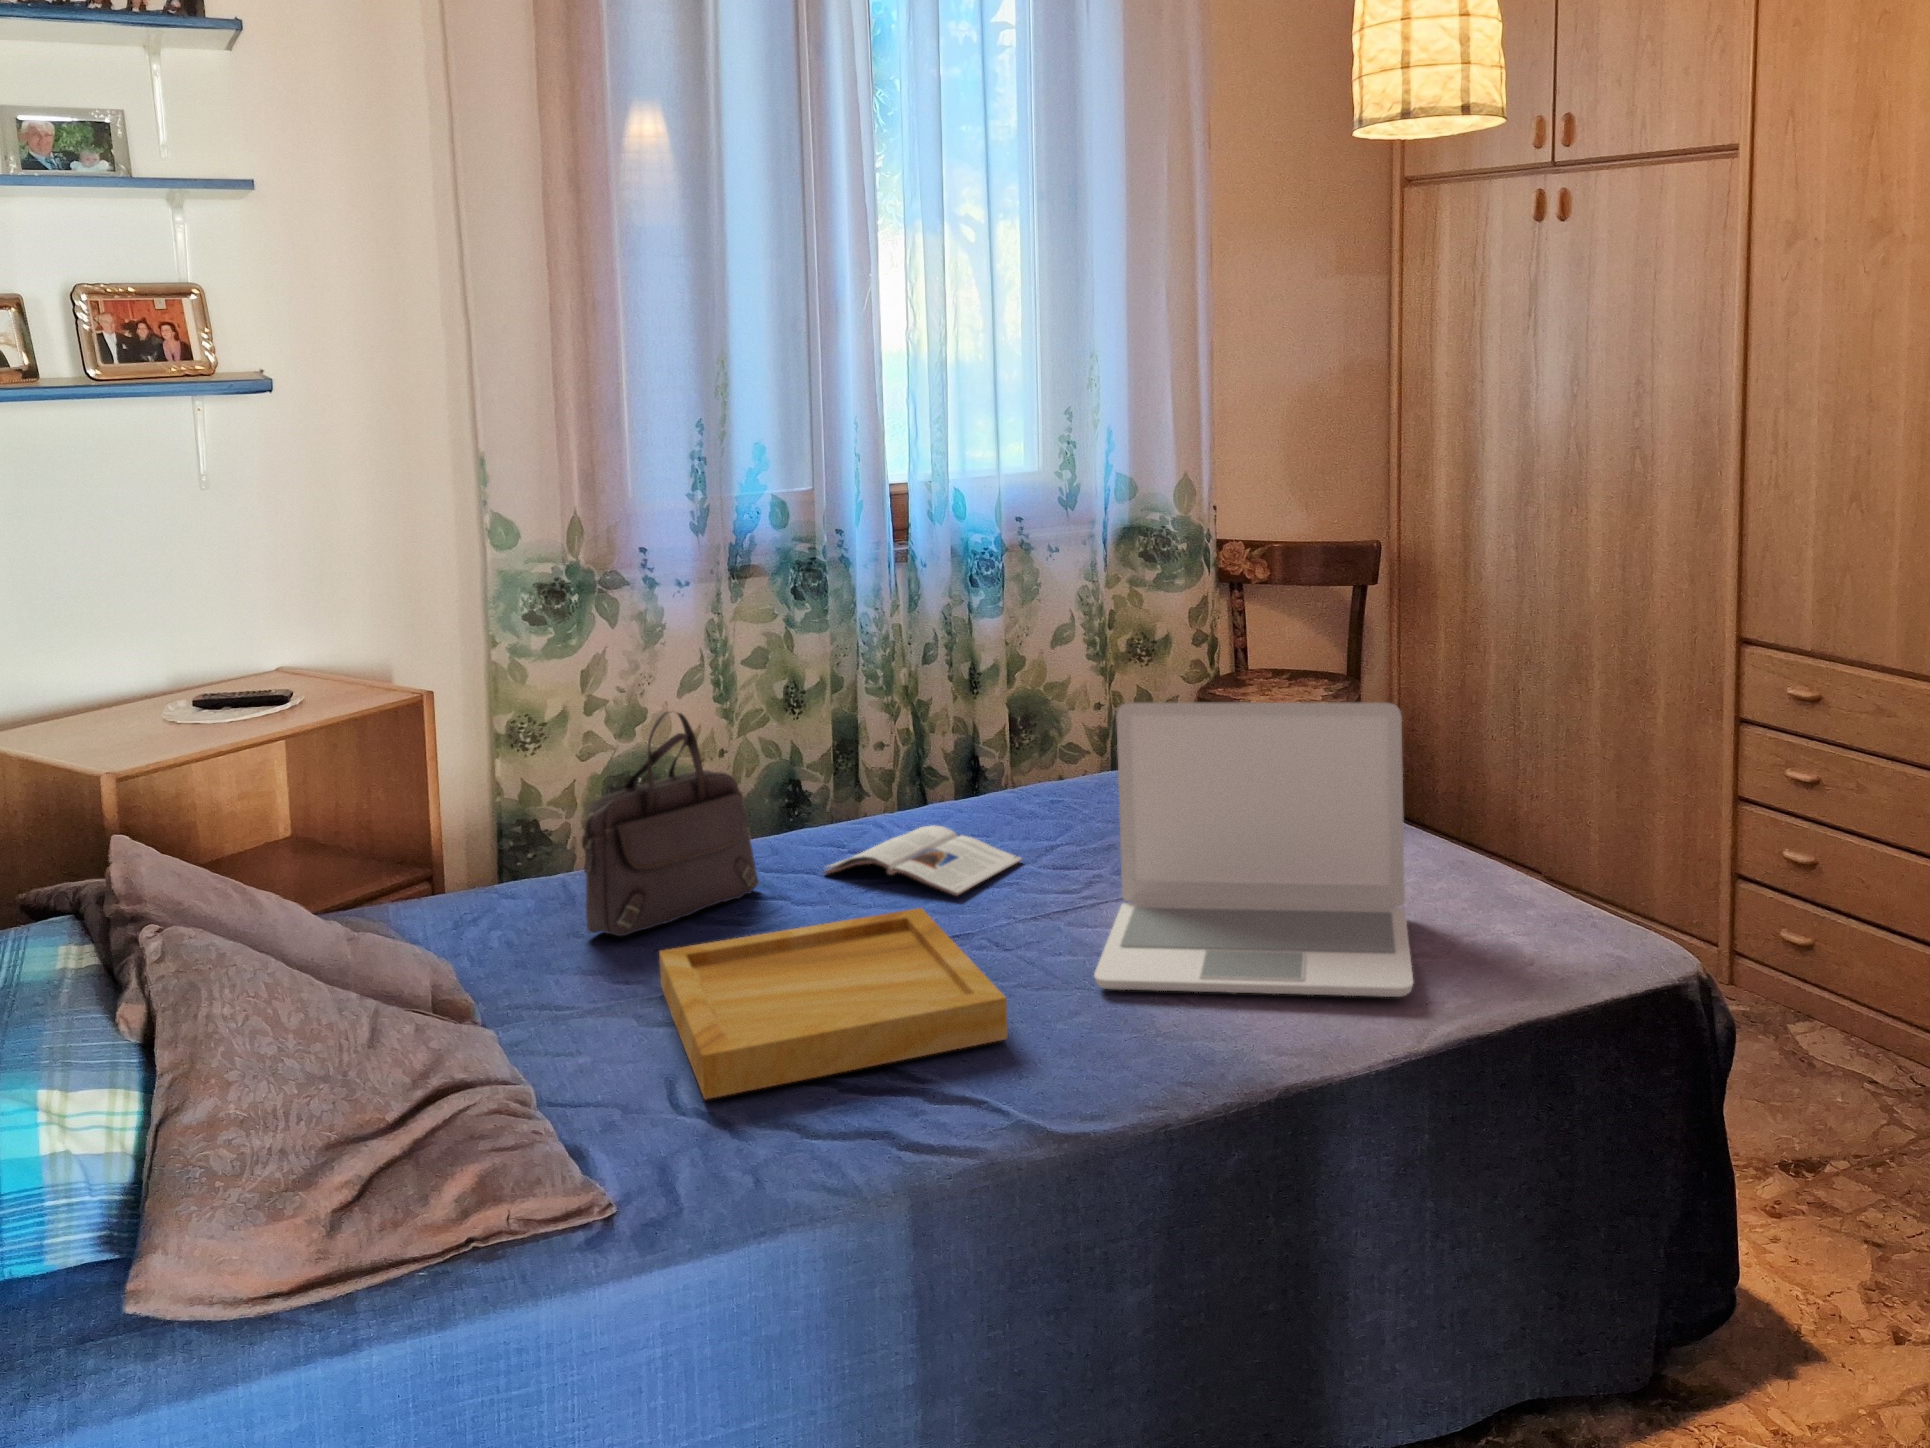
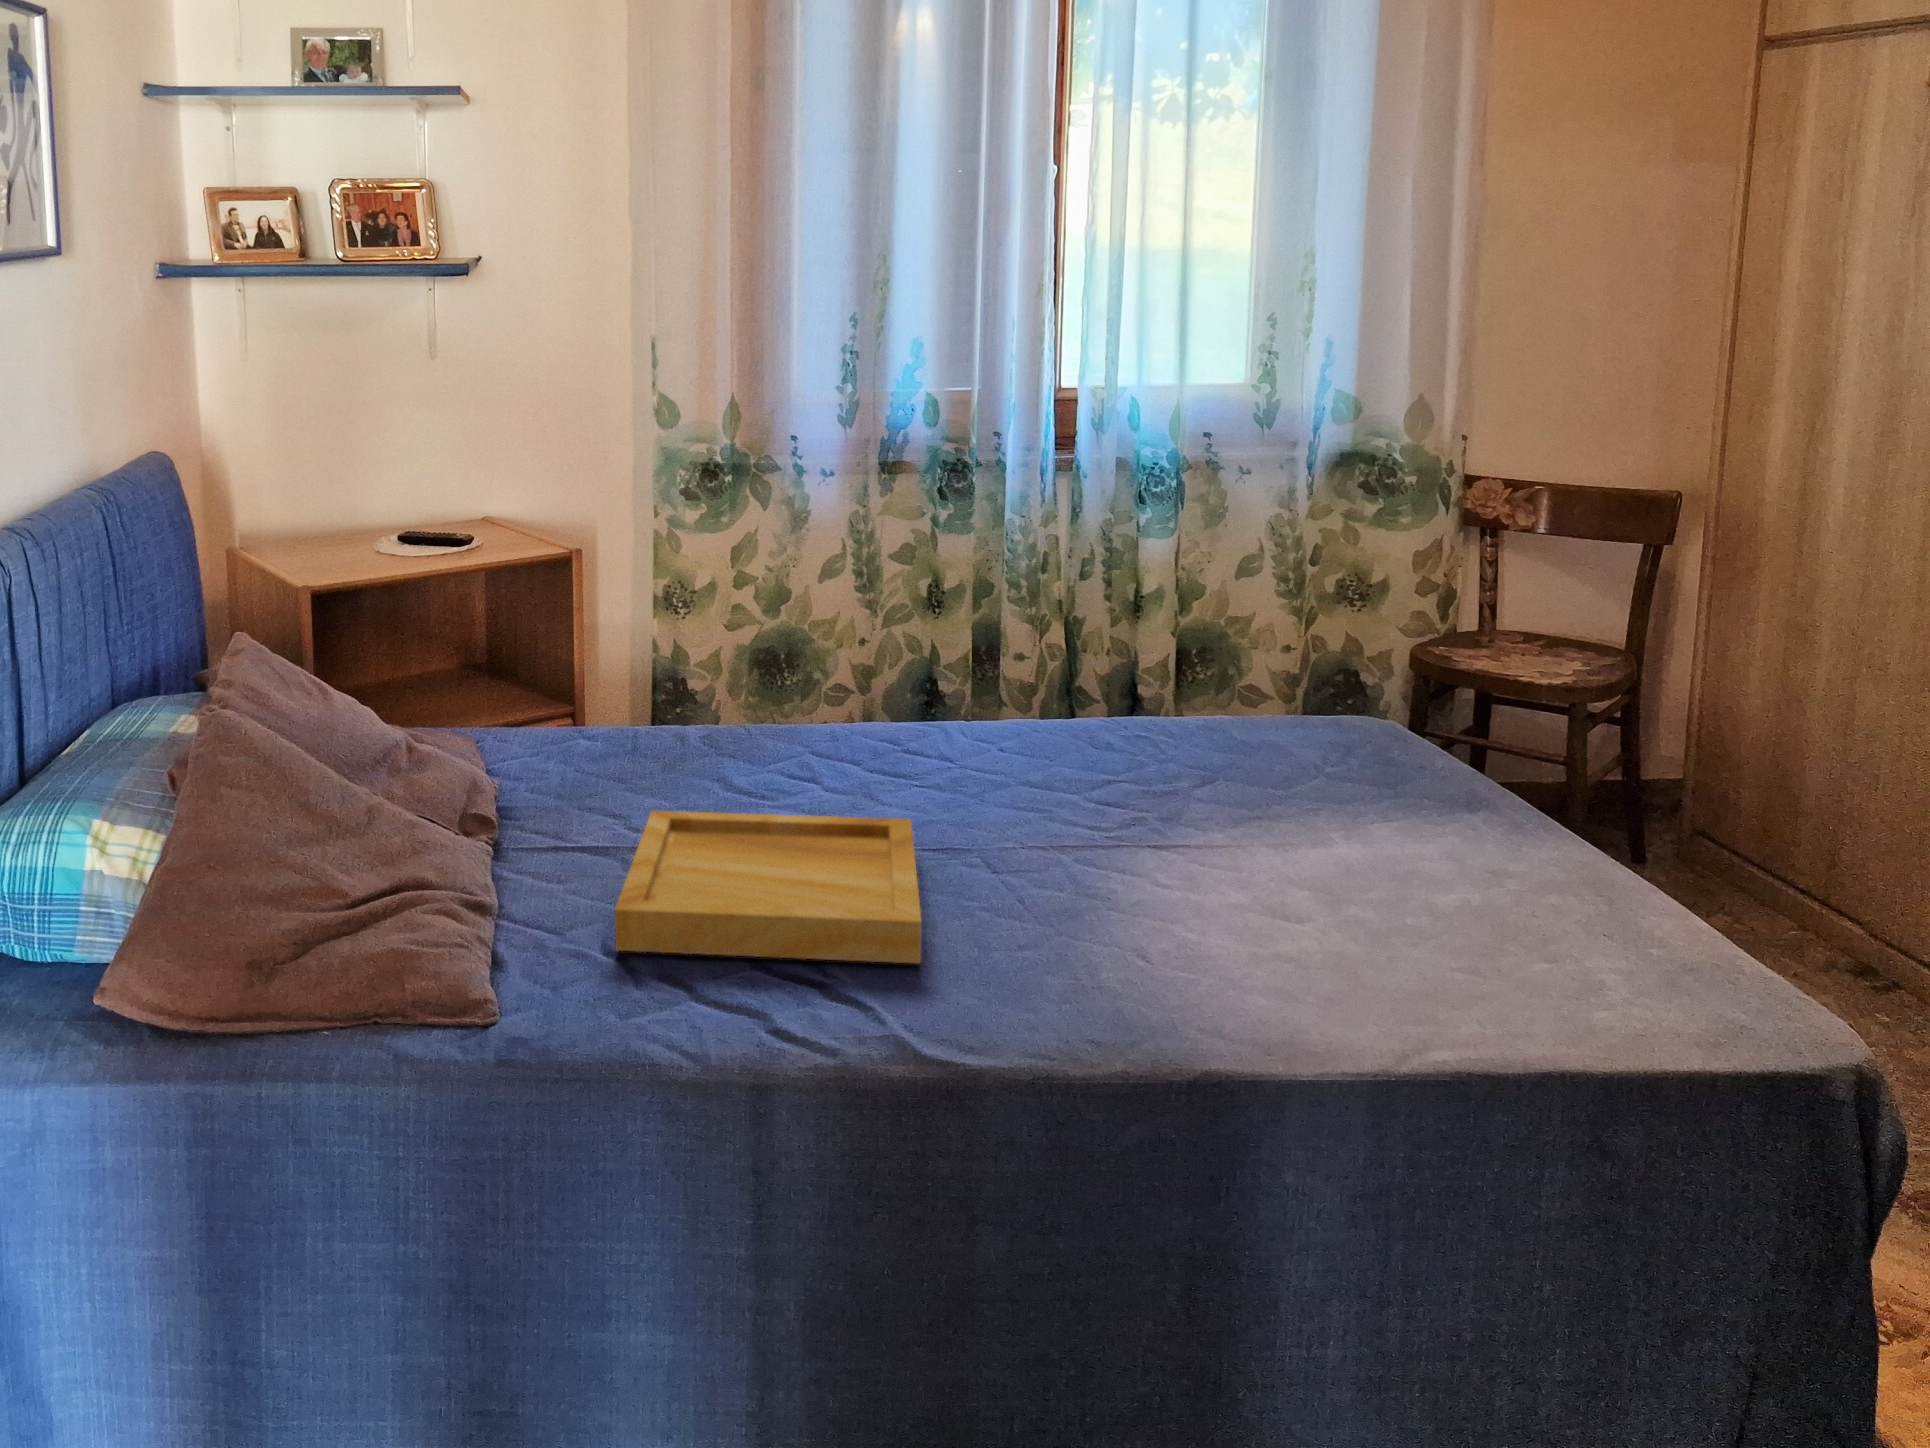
laptop: present [1094,702,1413,997] -> none [1045,641,1480,1025]
handbag: present [582,712,759,936] -> none [616,590,792,793]
magazine: present [824,826,1022,896] -> none [859,742,1063,816]

